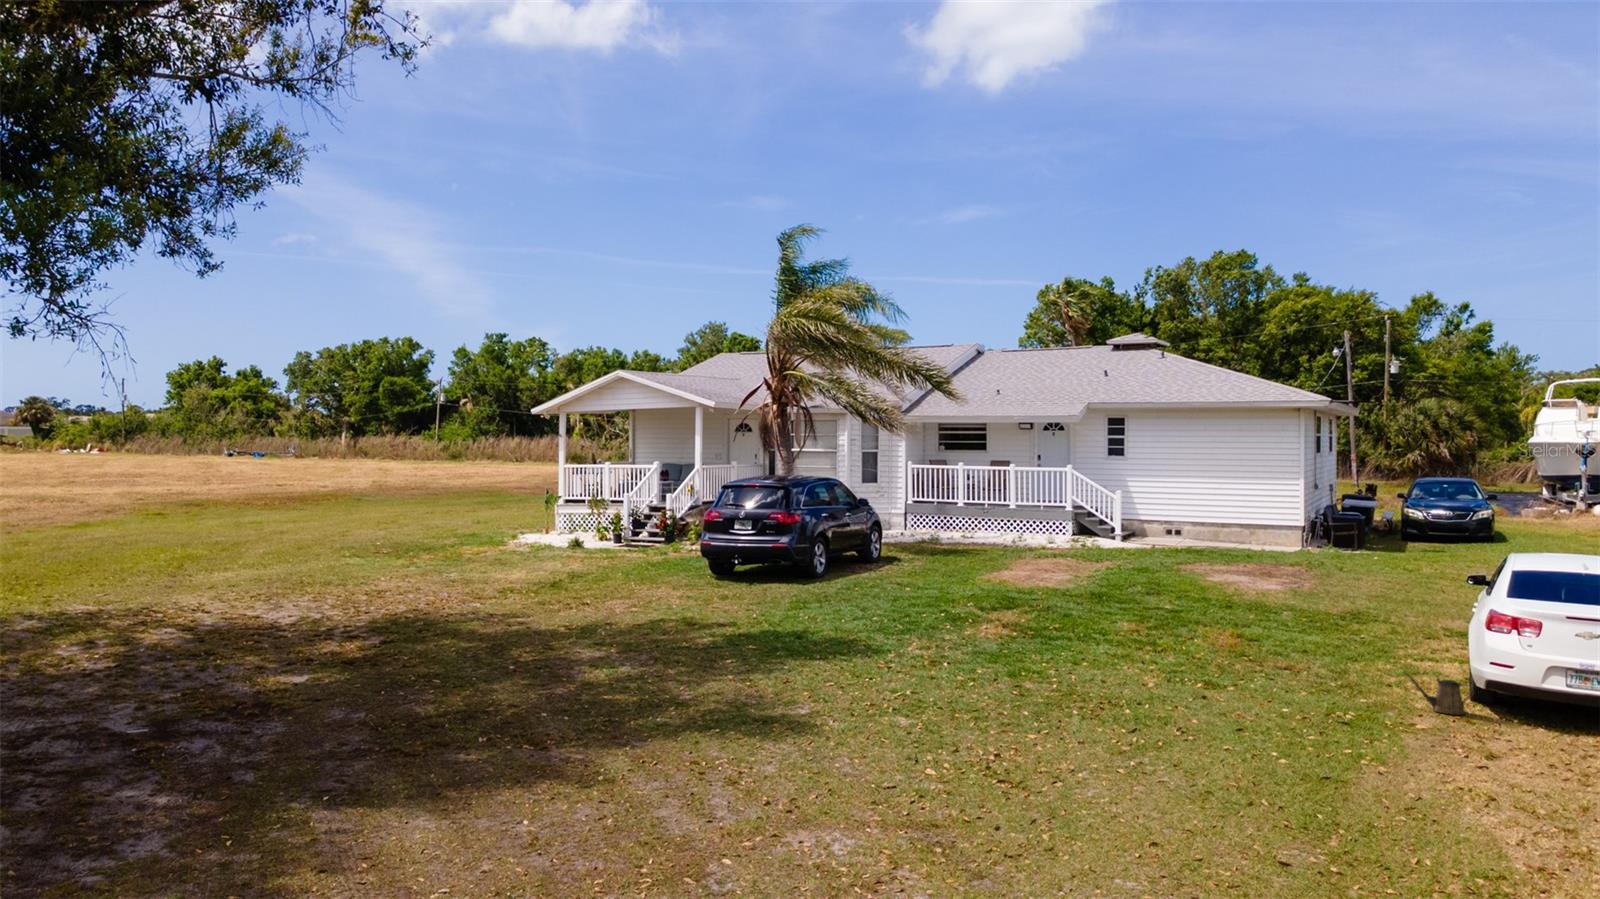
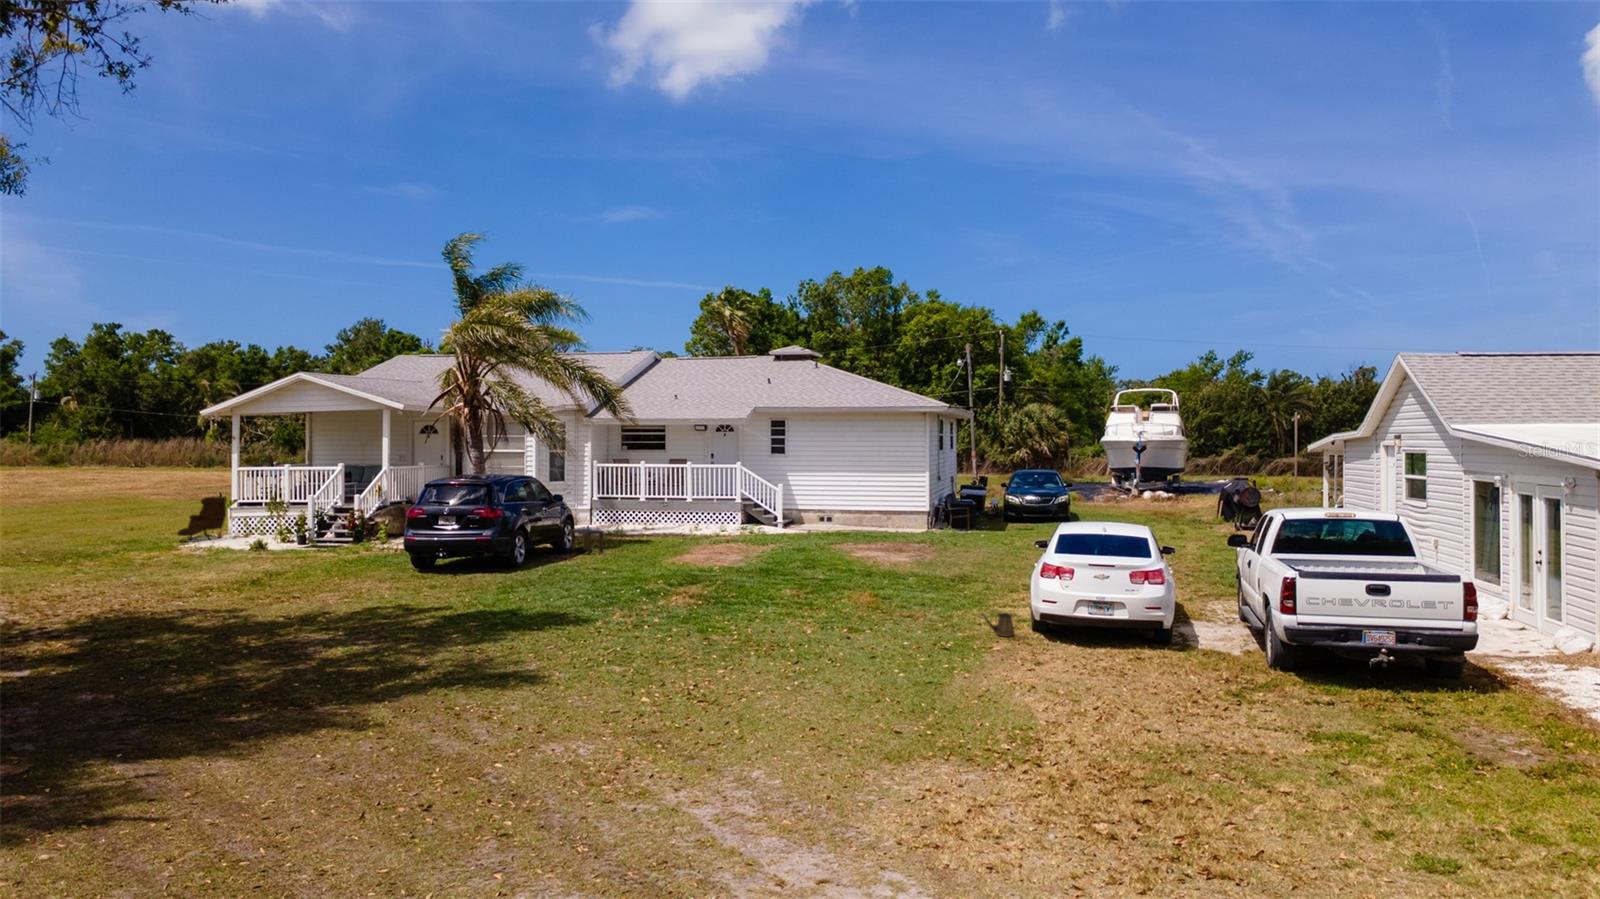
lounge chair: none [523,495,566,537] -> present [177,497,226,541]
bench: none [879,535,913,564] -> present [571,528,604,554]

